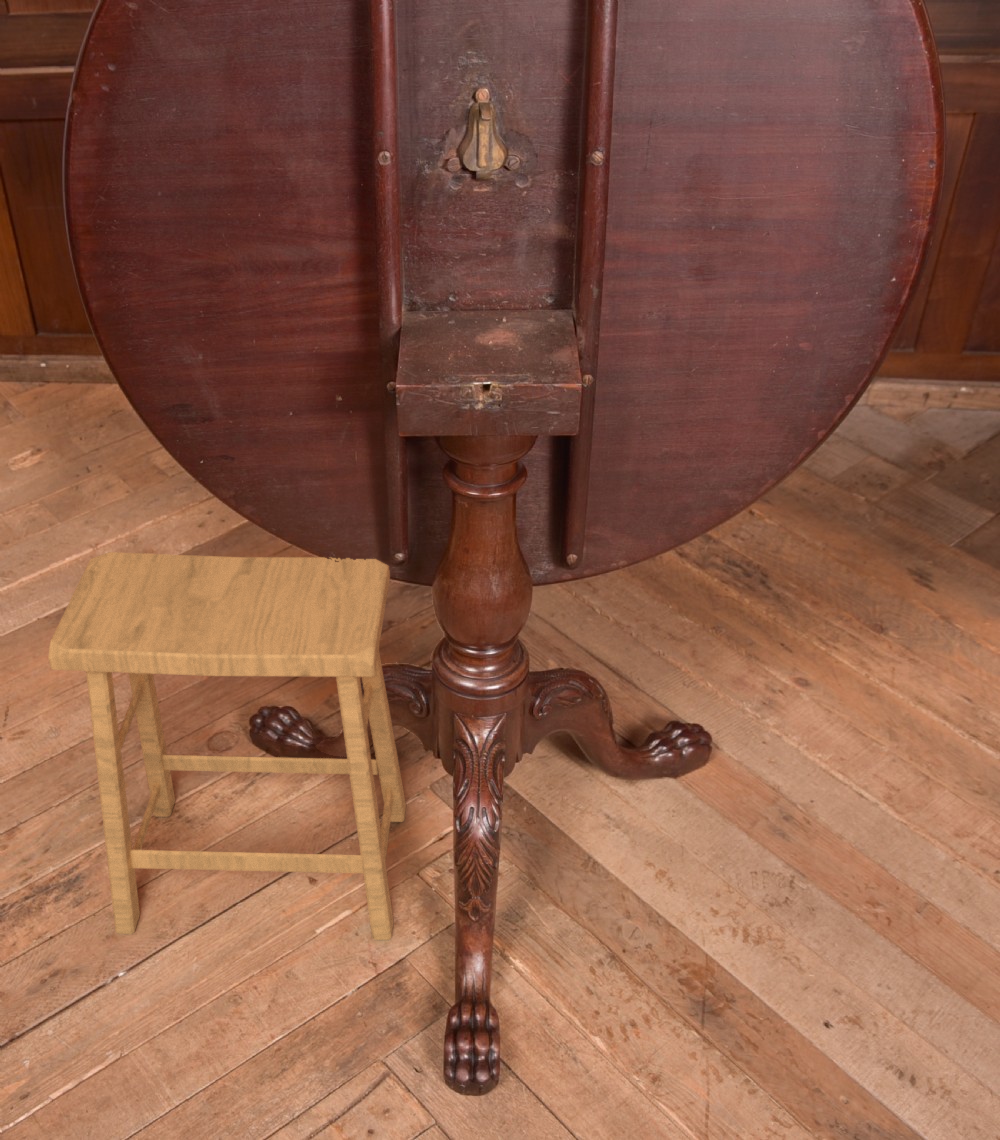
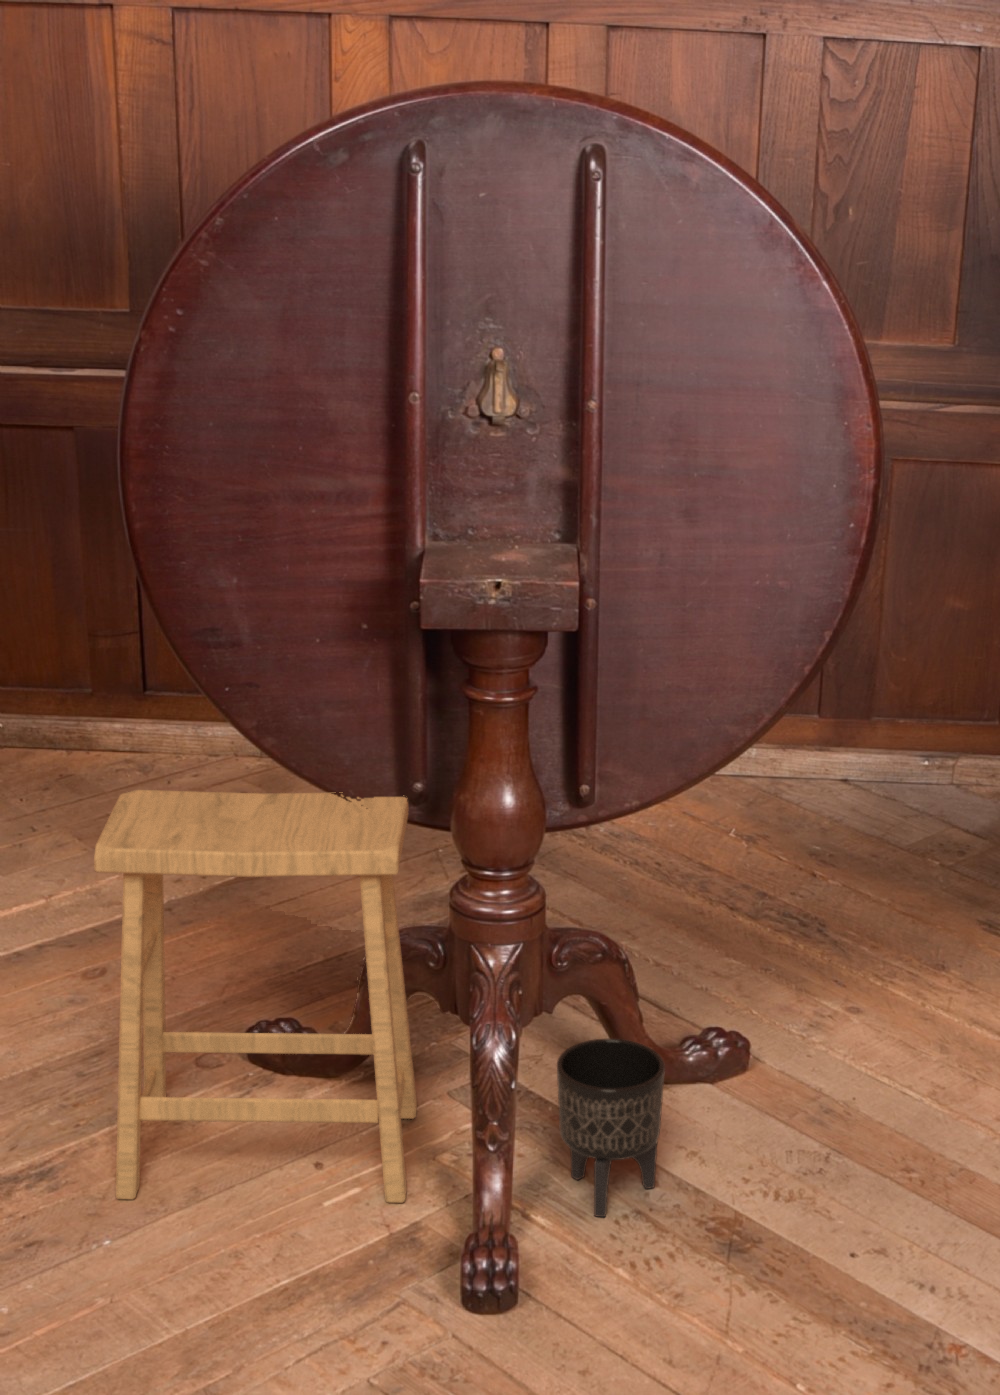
planter: none [538,794,645,962] -> present [557,1039,665,1217]

